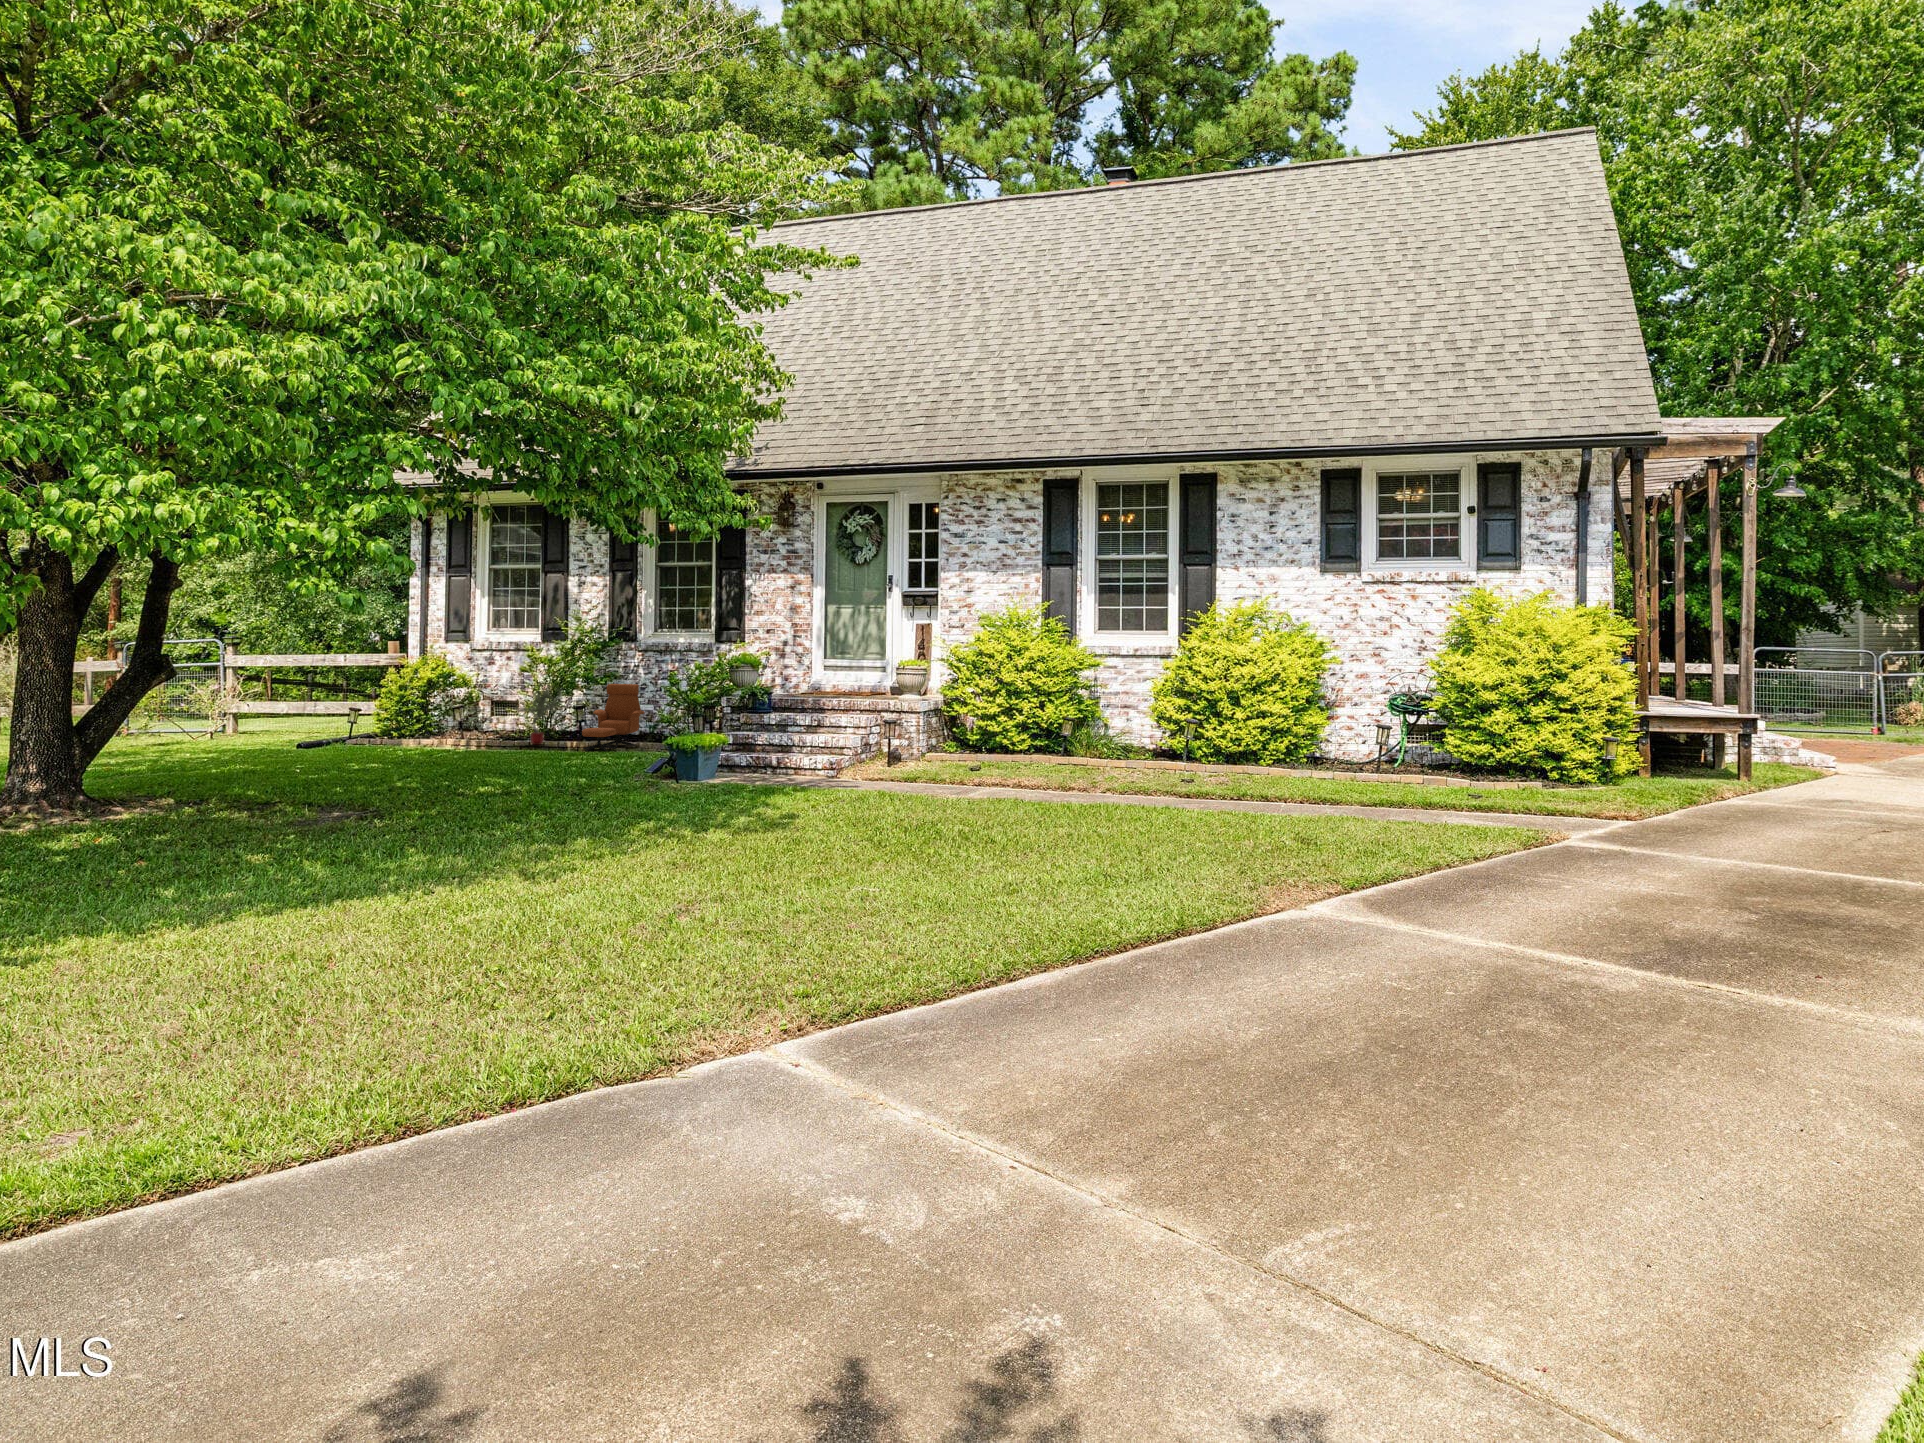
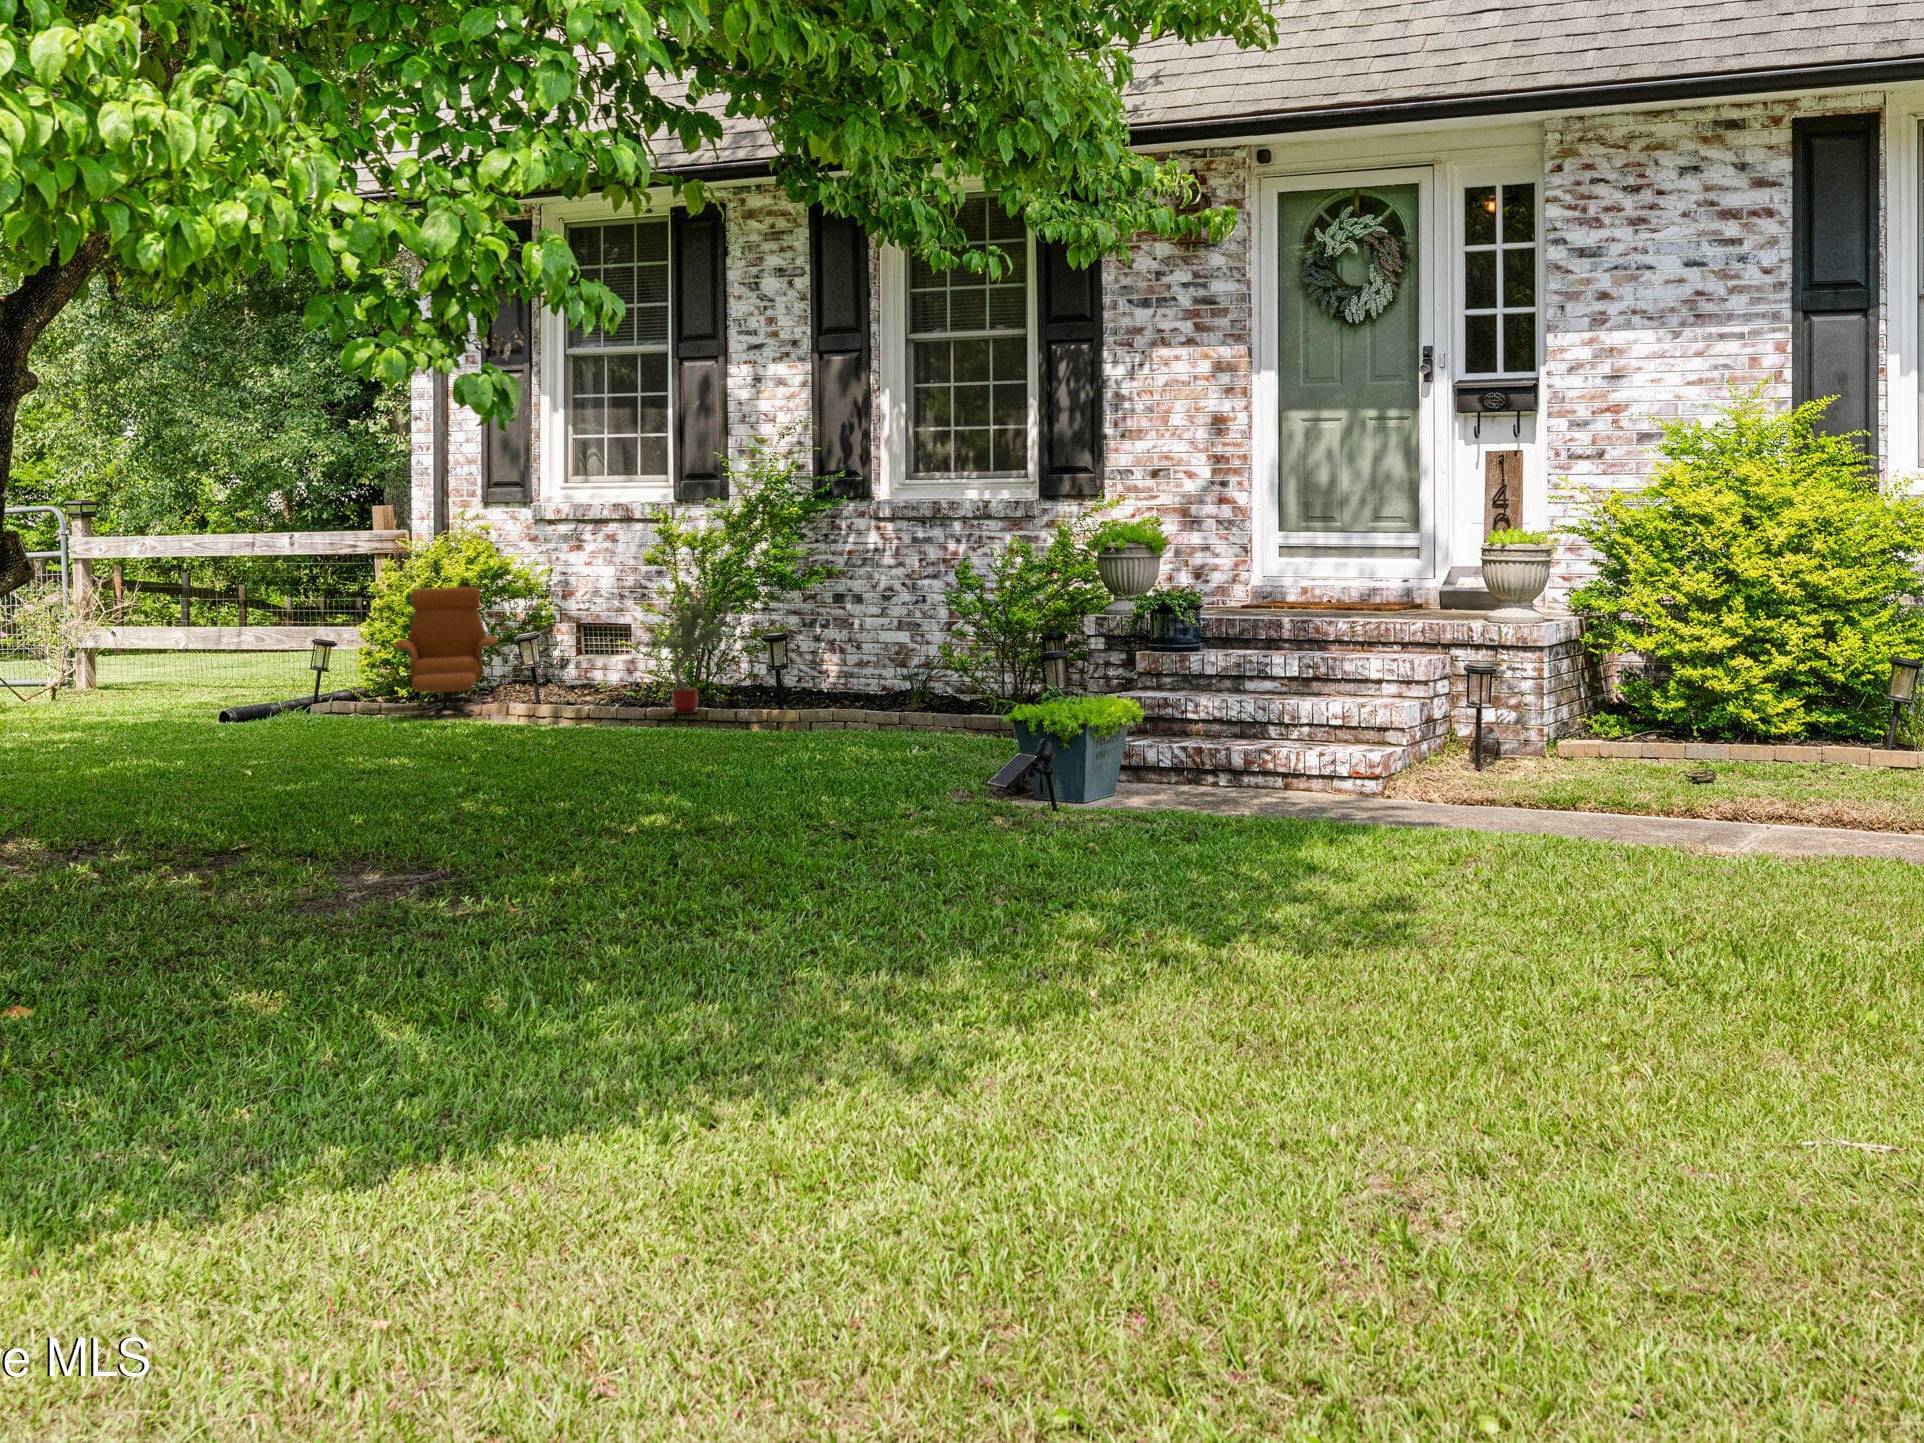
lounge chair: present [582,684,645,751] -> present [395,587,498,720]

